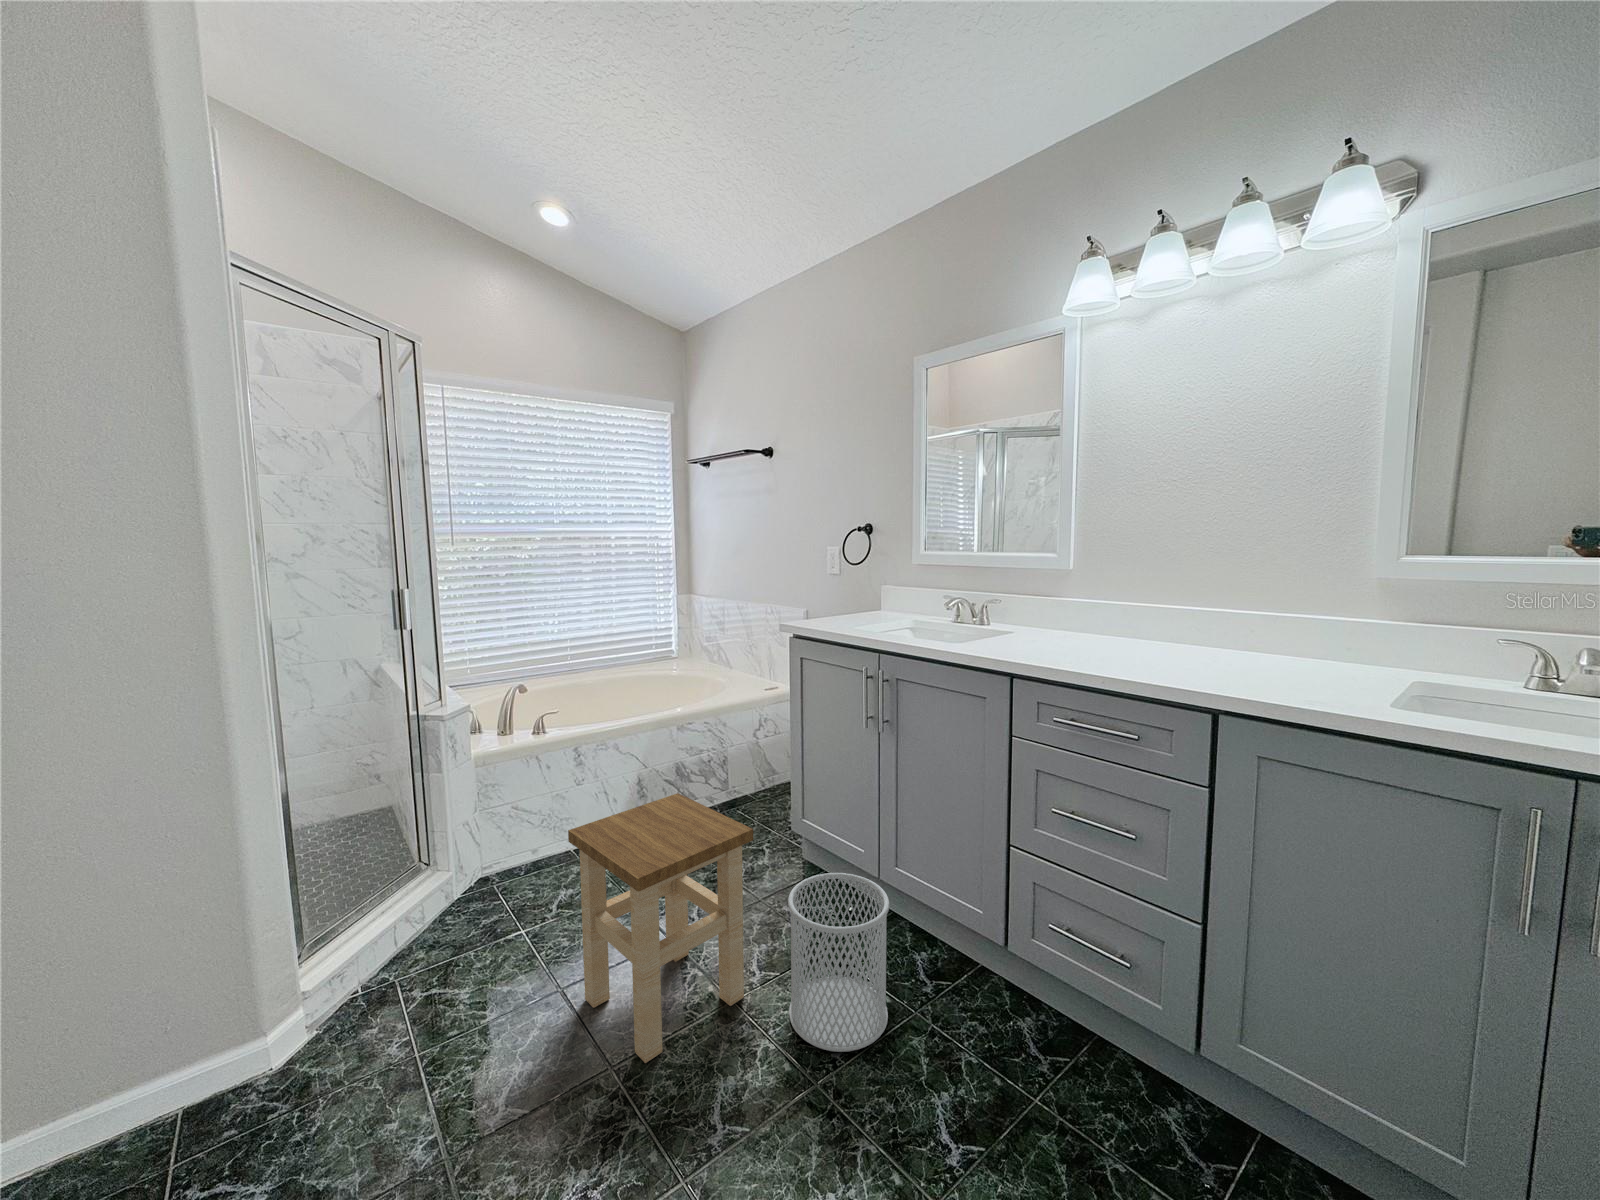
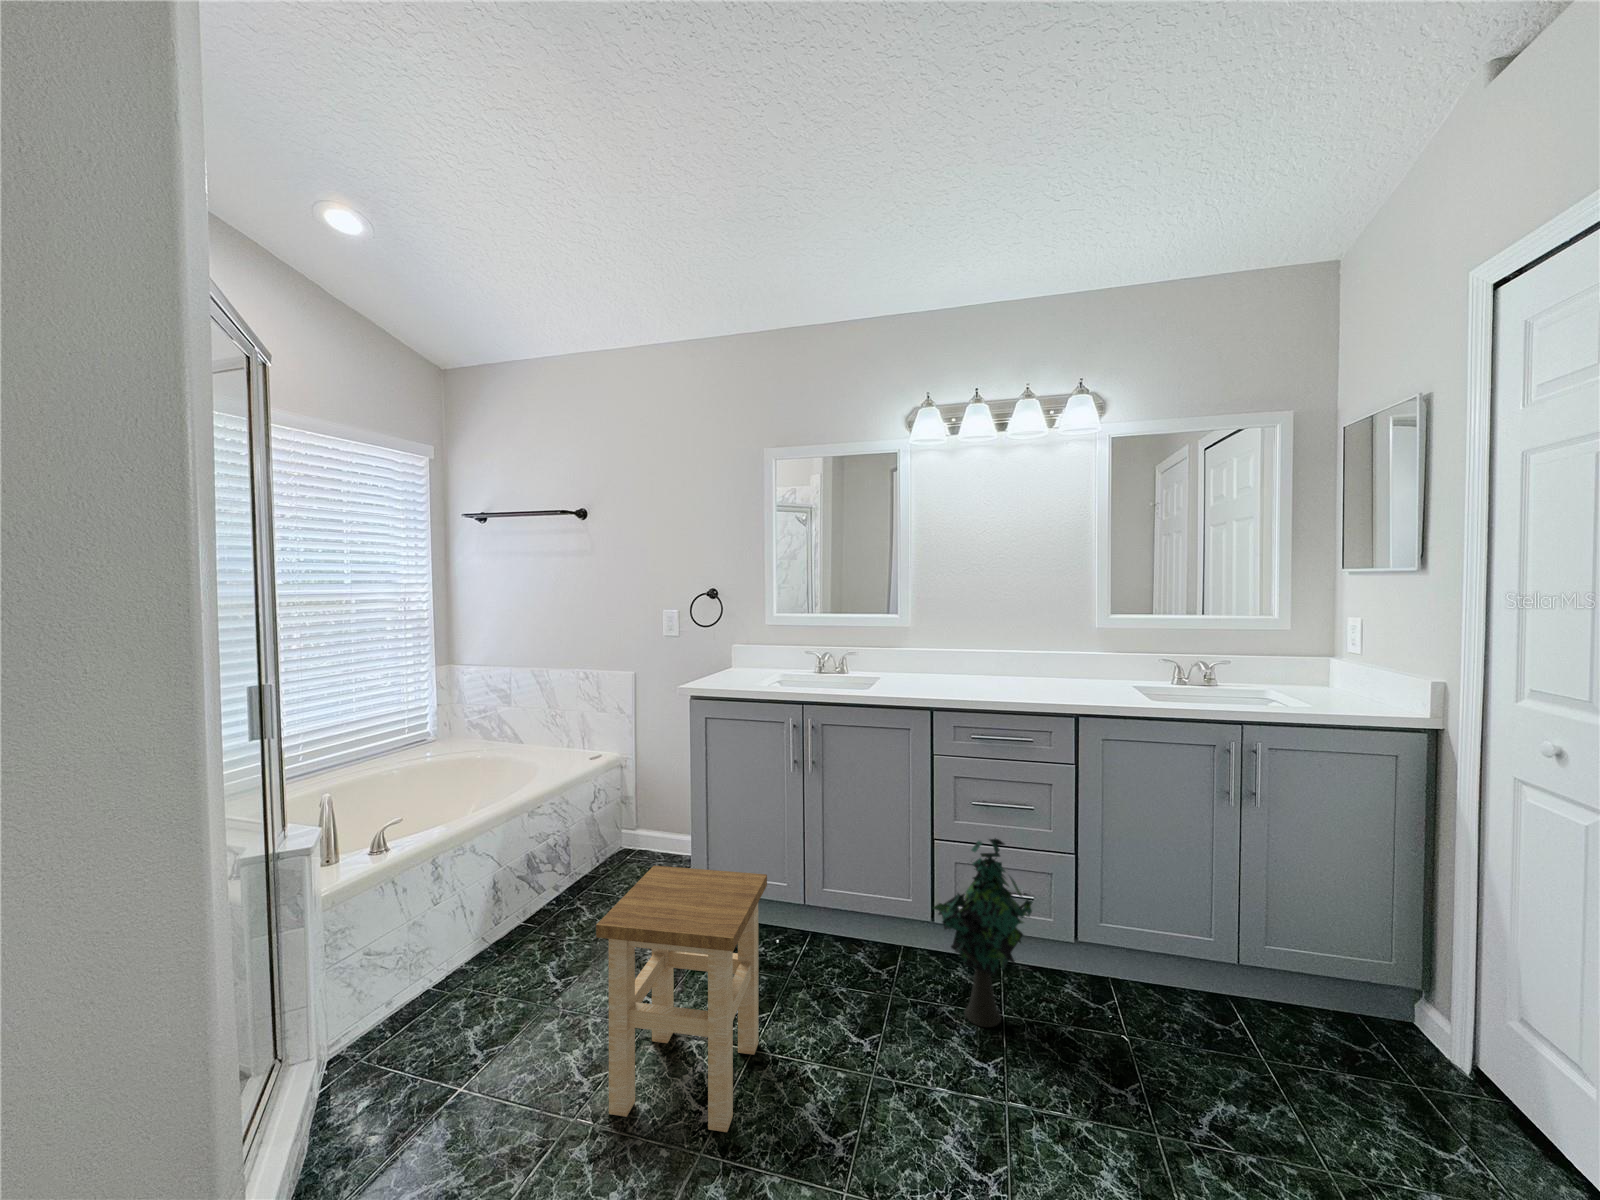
decorative plant: none [943,860,1089,1107] -> present [933,838,1032,1027]
wastebasket: present [788,873,889,1052] -> none [798,896,885,1051]

